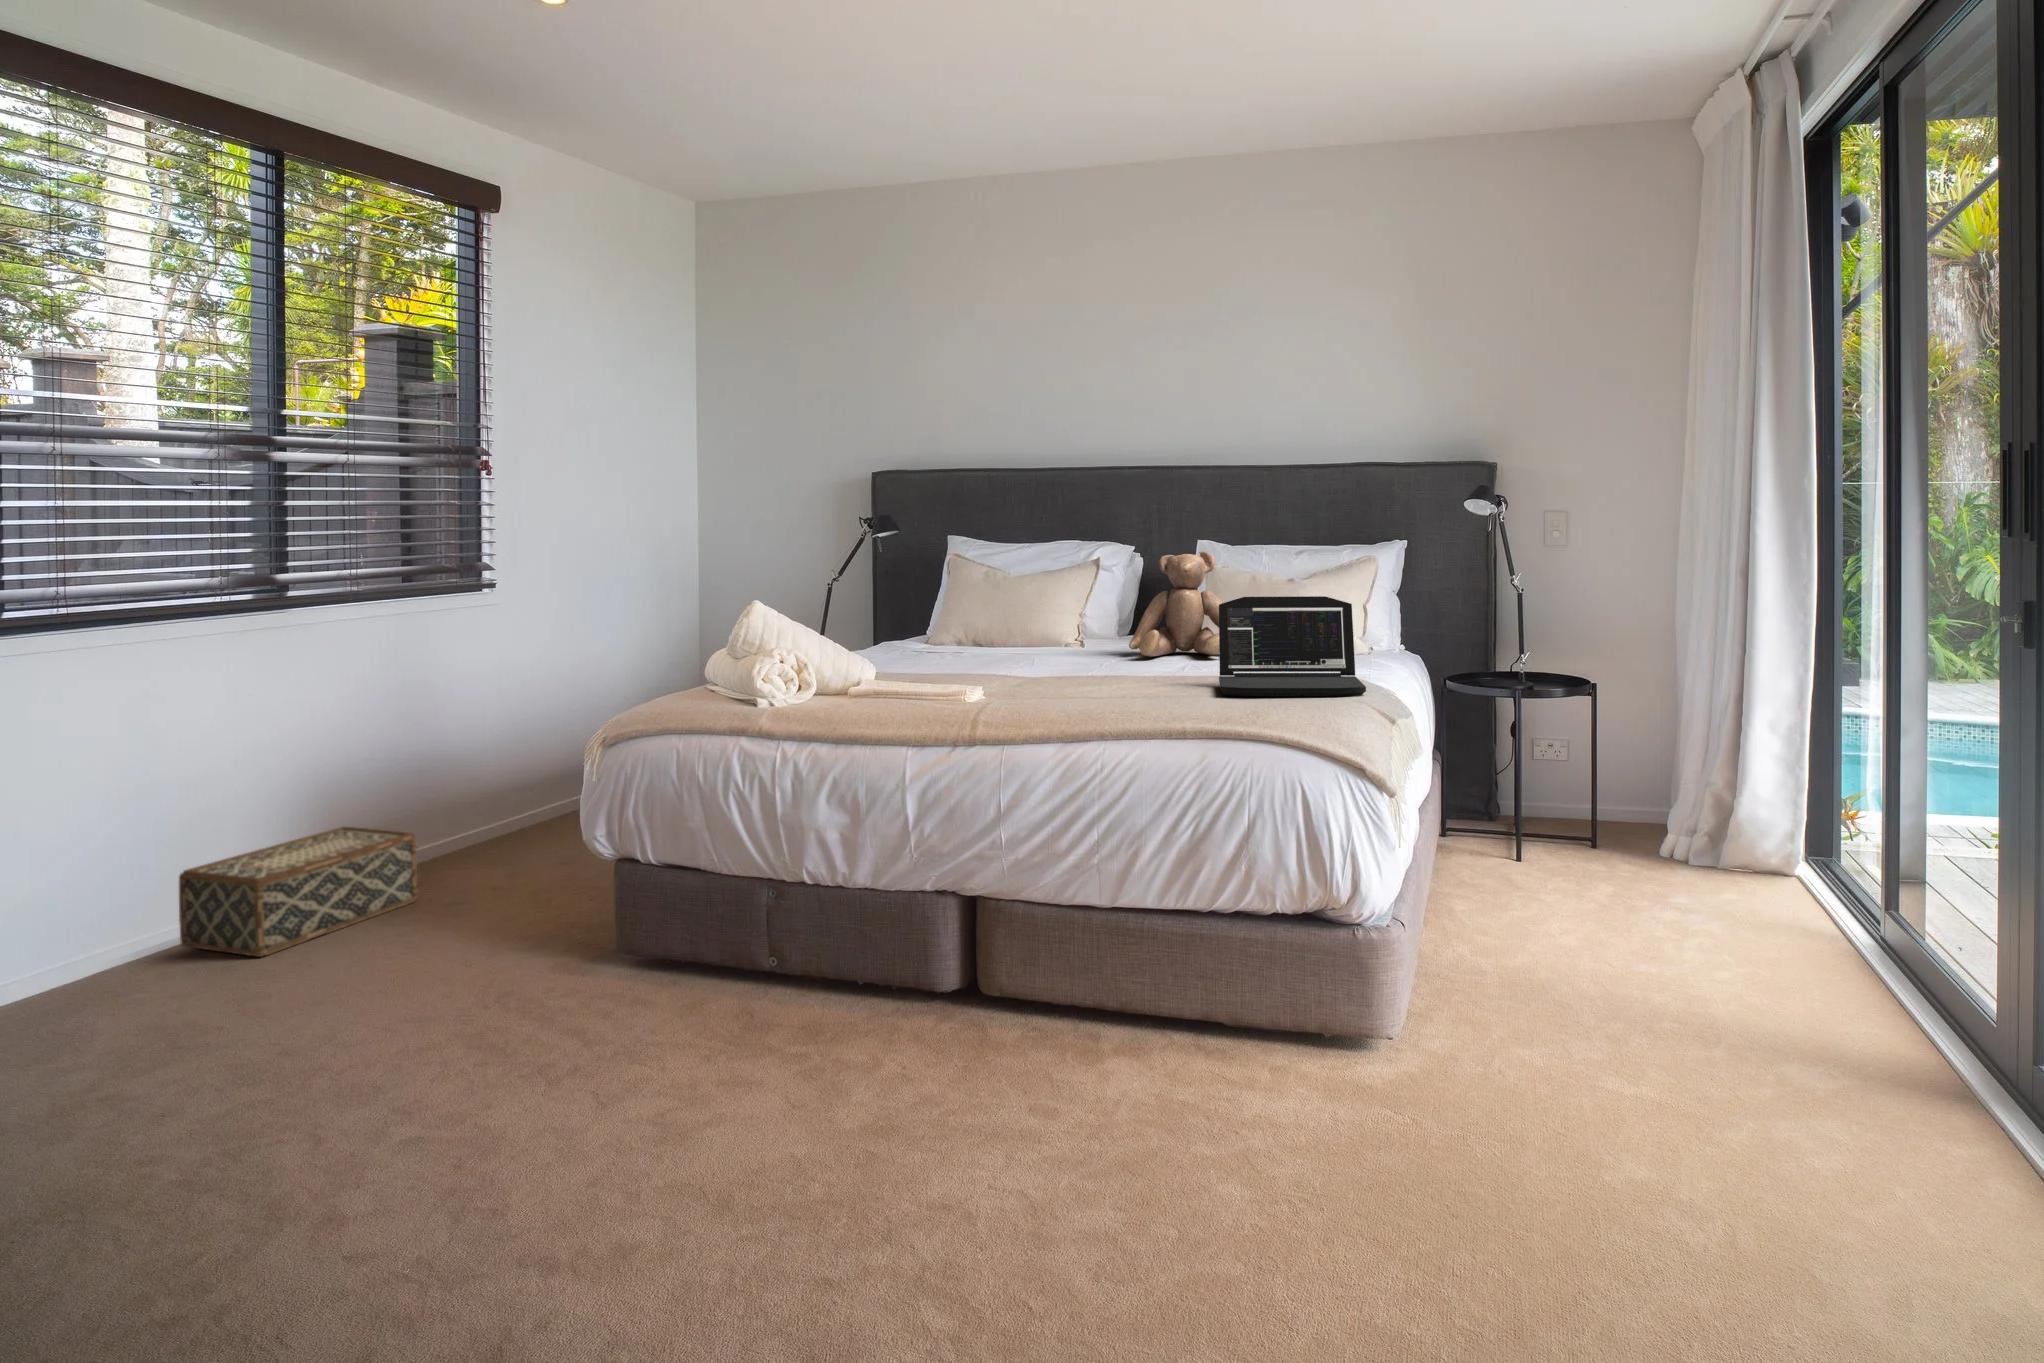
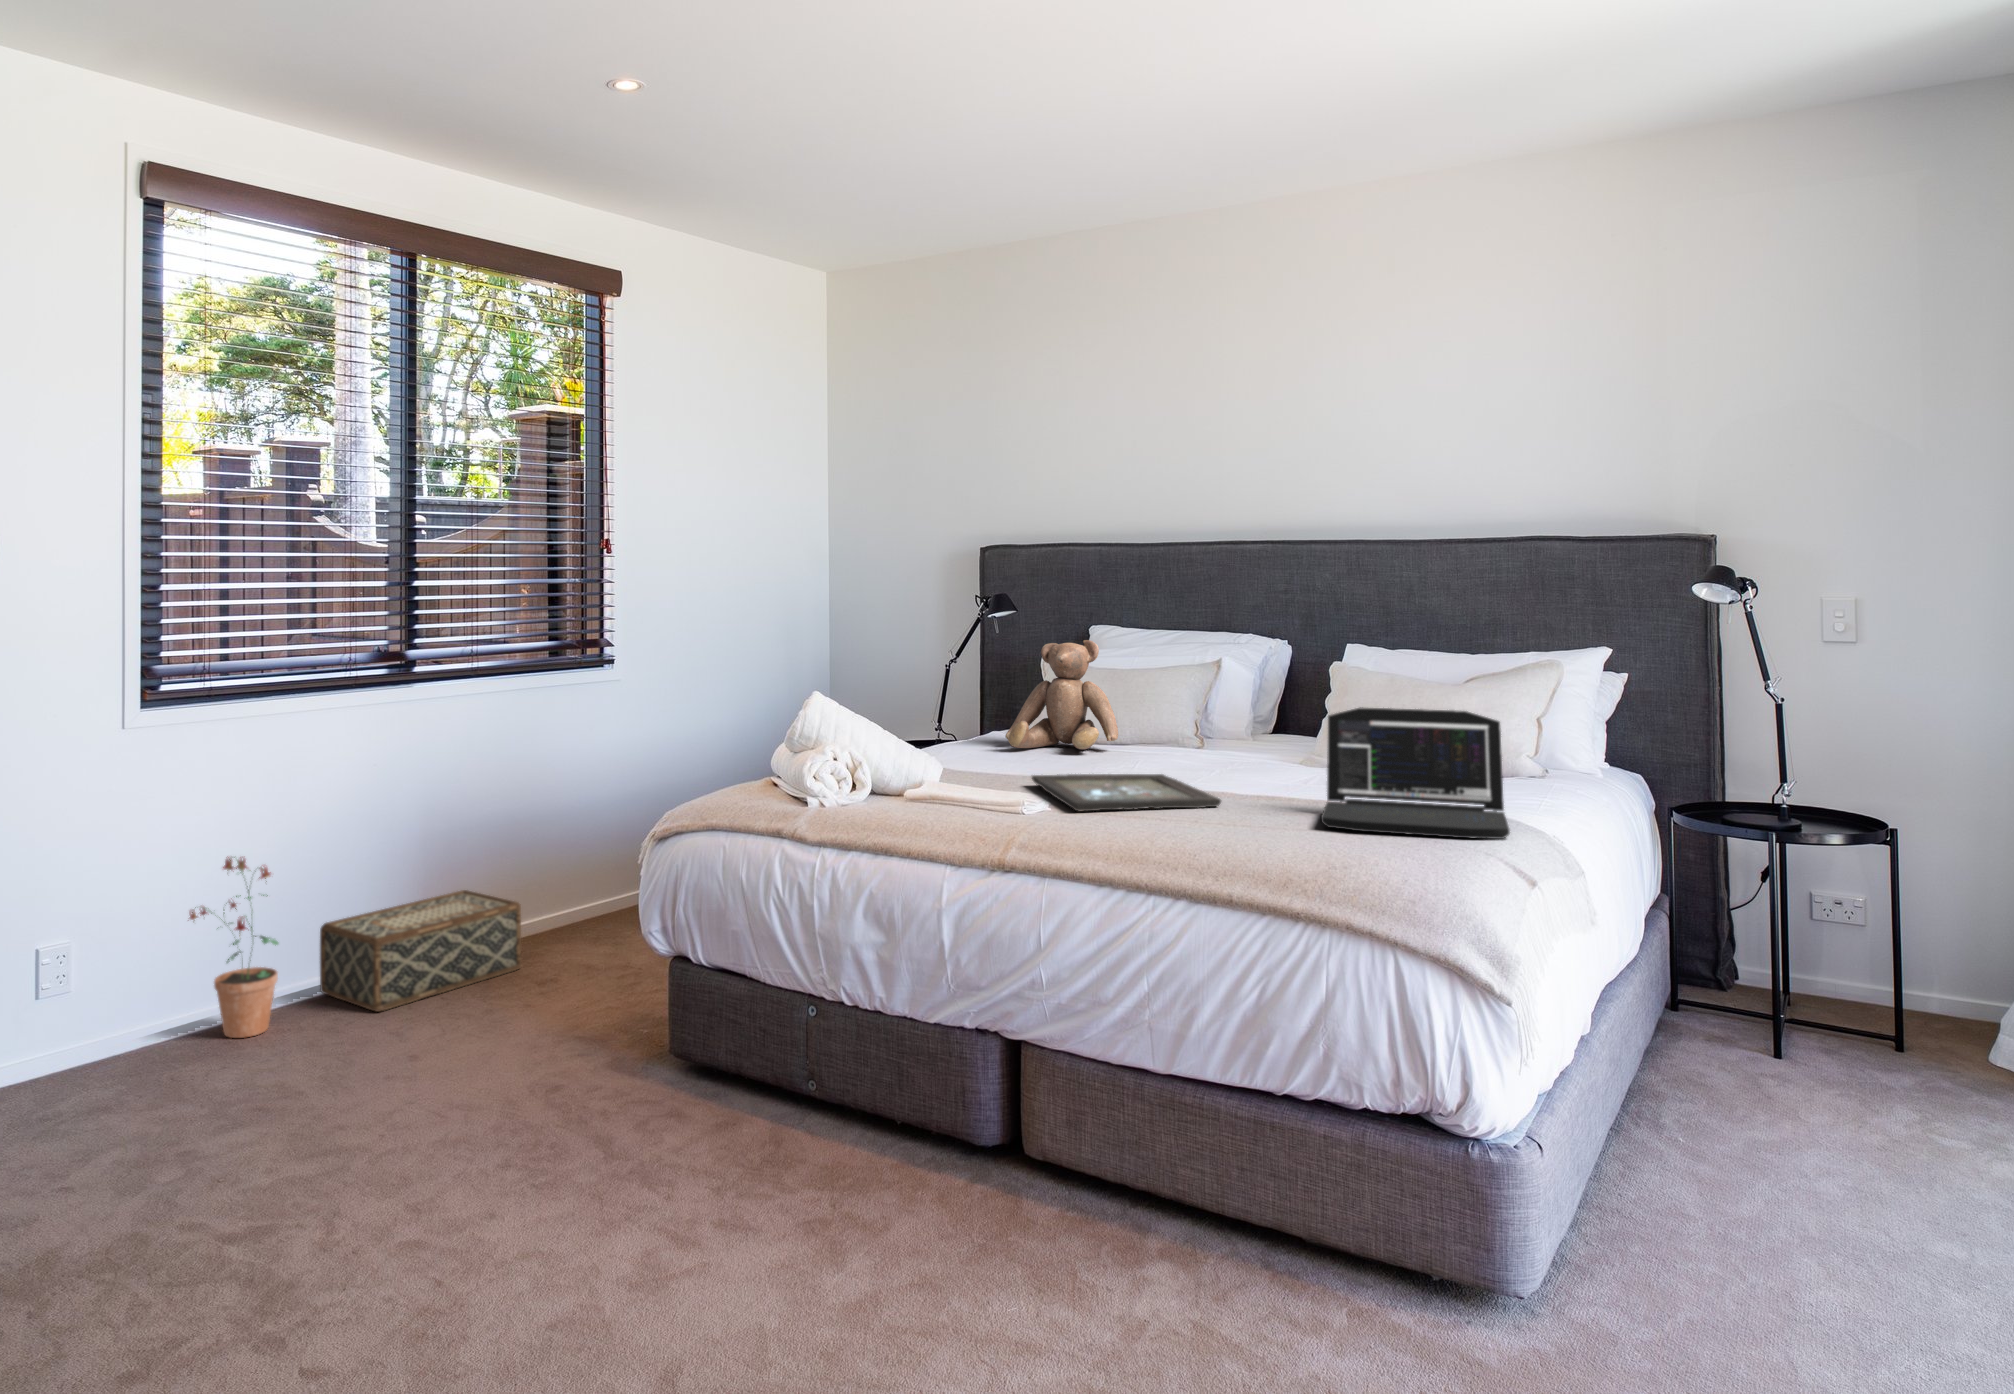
teddy bear: present [1129,551,1222,656] -> present [1005,640,1118,749]
tray: none [958,665,1132,696] -> present [1032,774,1221,811]
potted plant: none [17,800,147,1000] -> present [190,857,278,1038]

